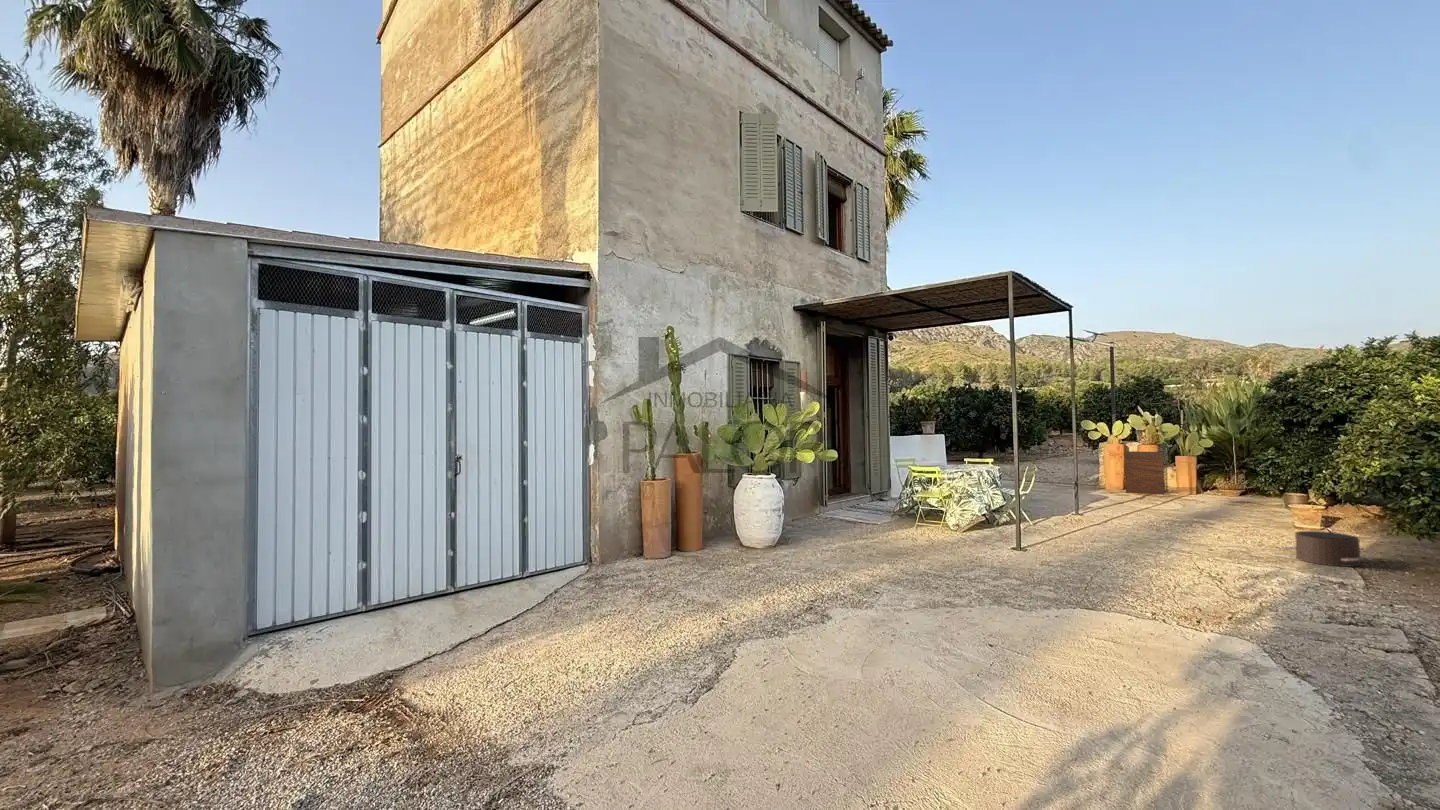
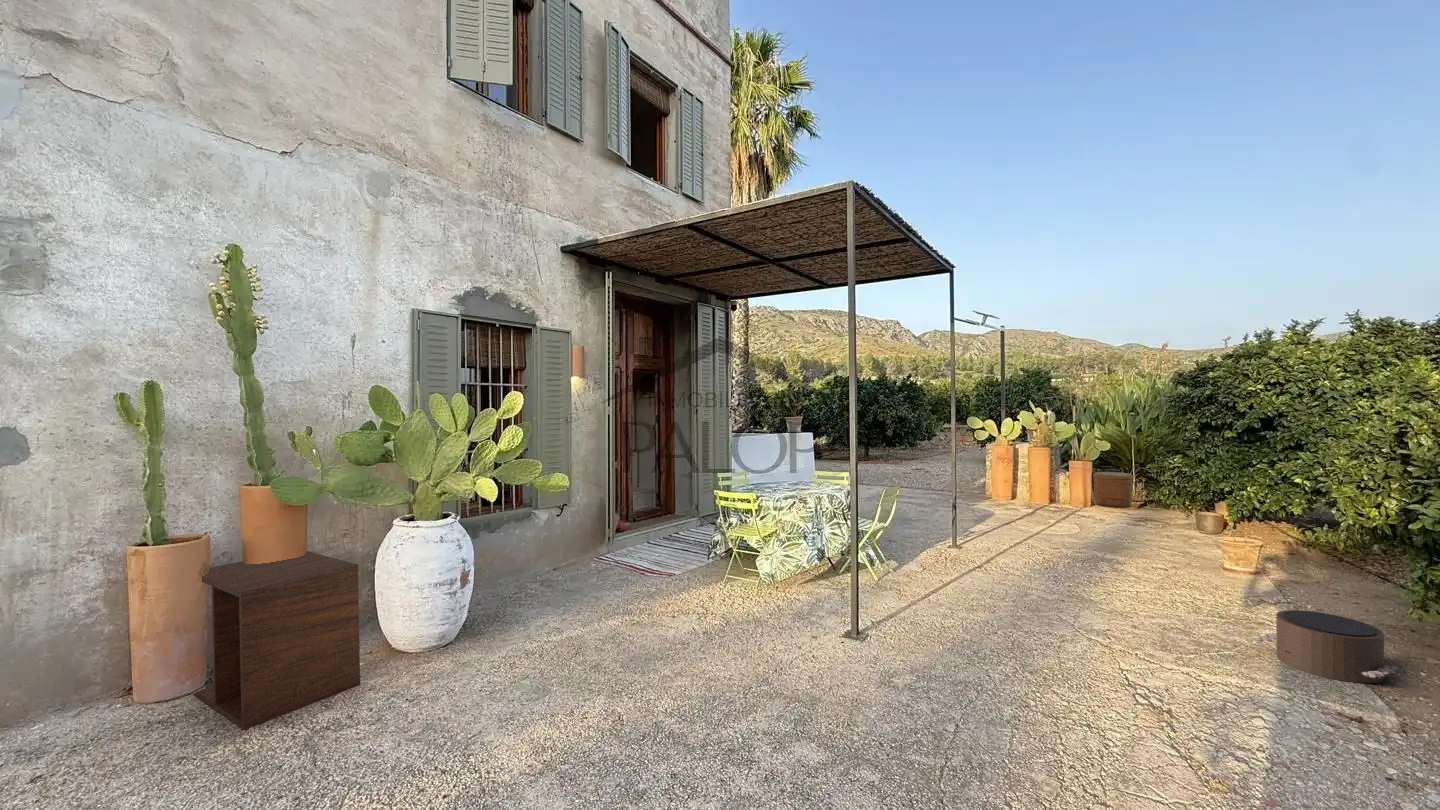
side table: present [1125,451,1164,494] -> present [193,551,360,730]
woven basket: none [1196,464,1232,493] -> present [1093,472,1133,507]

